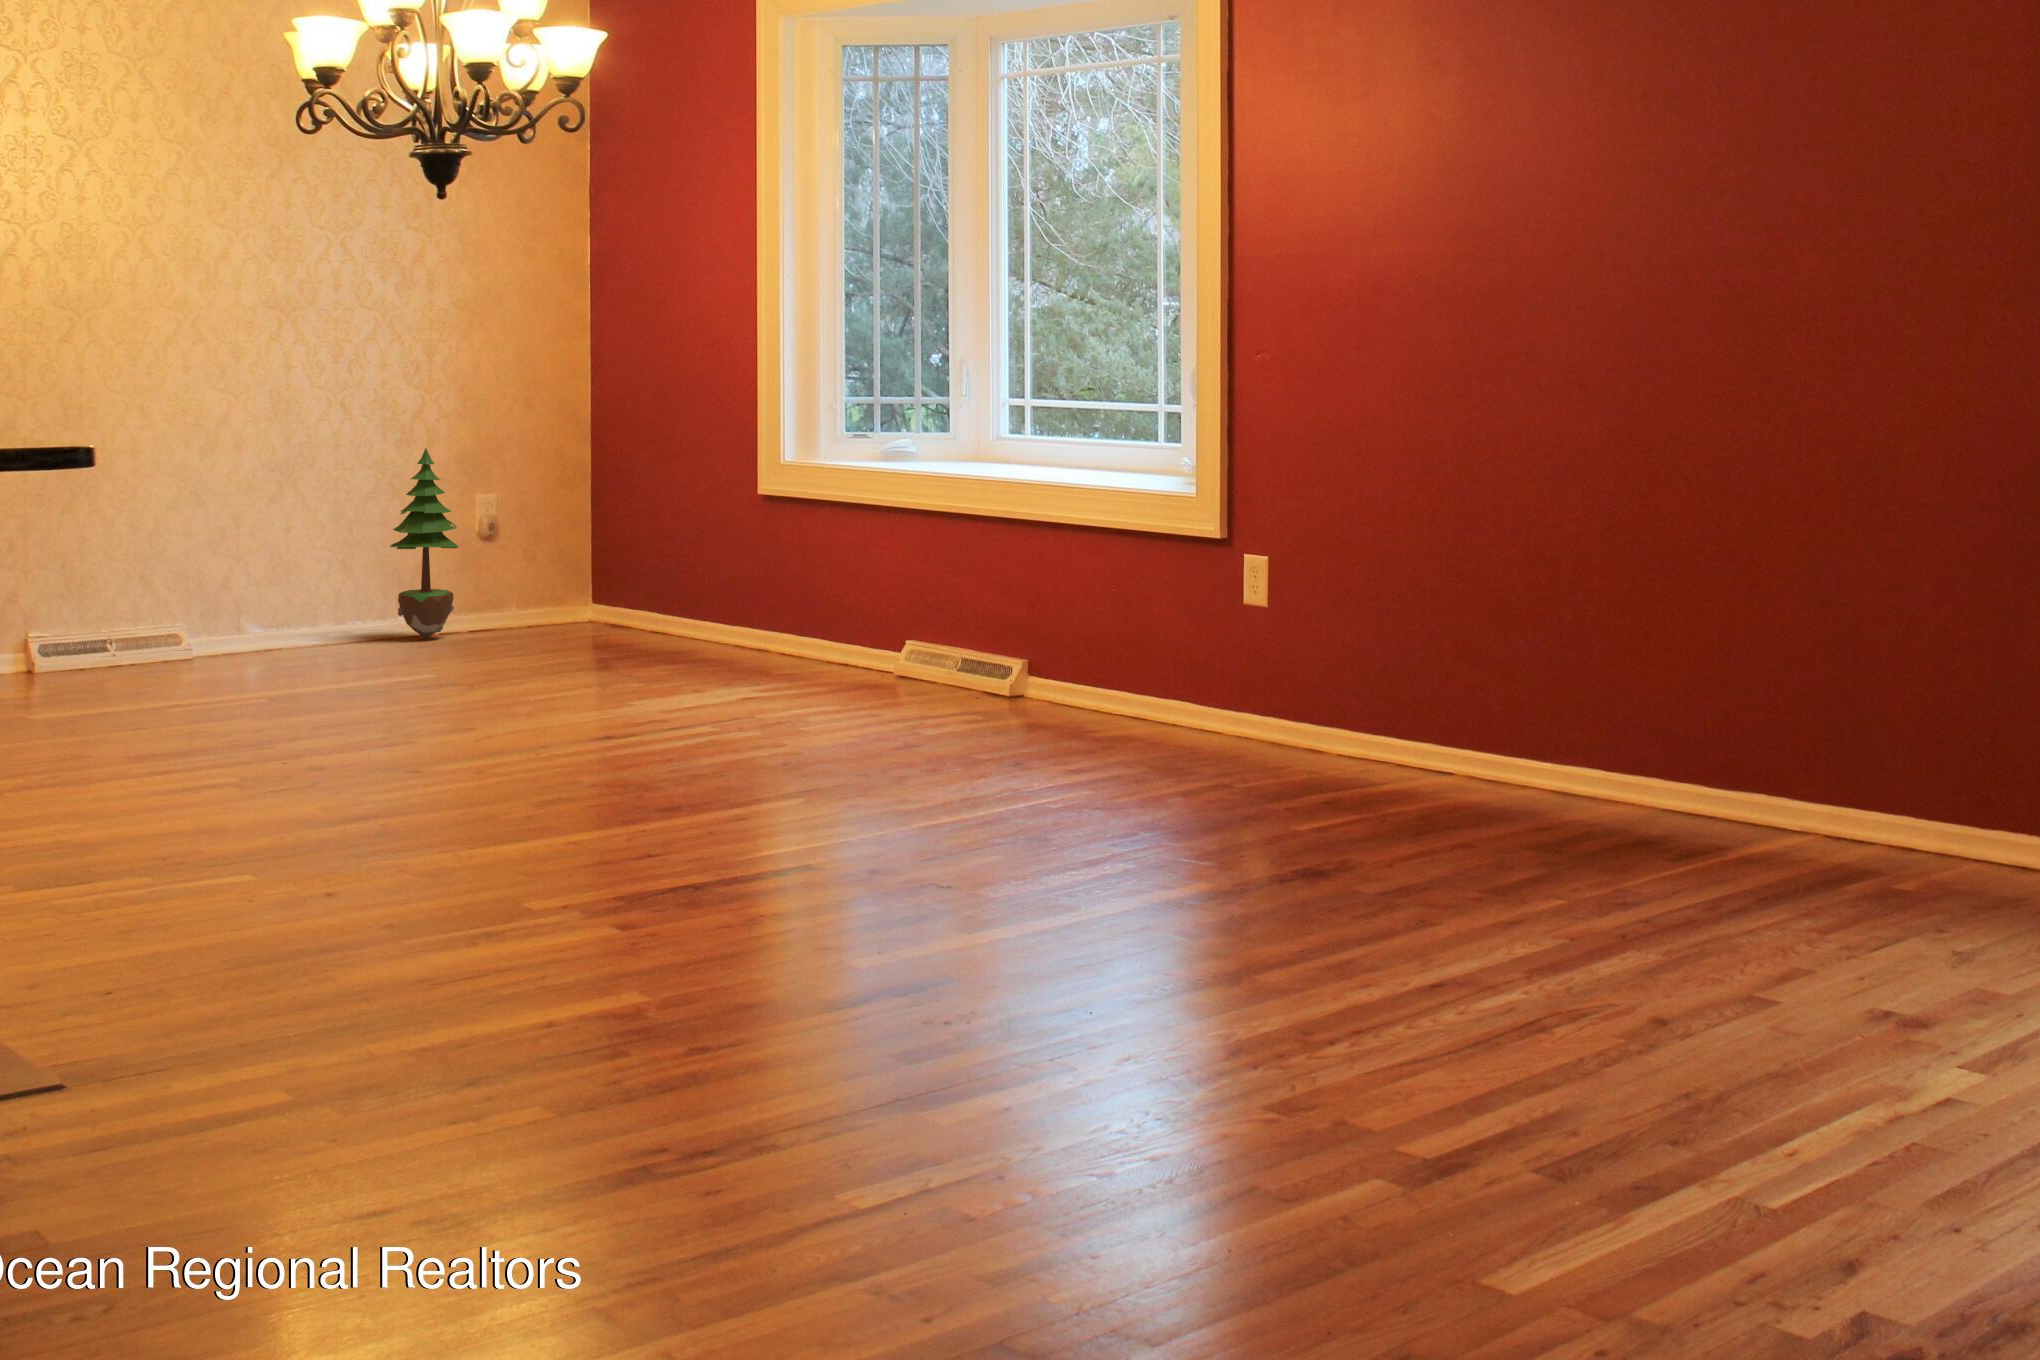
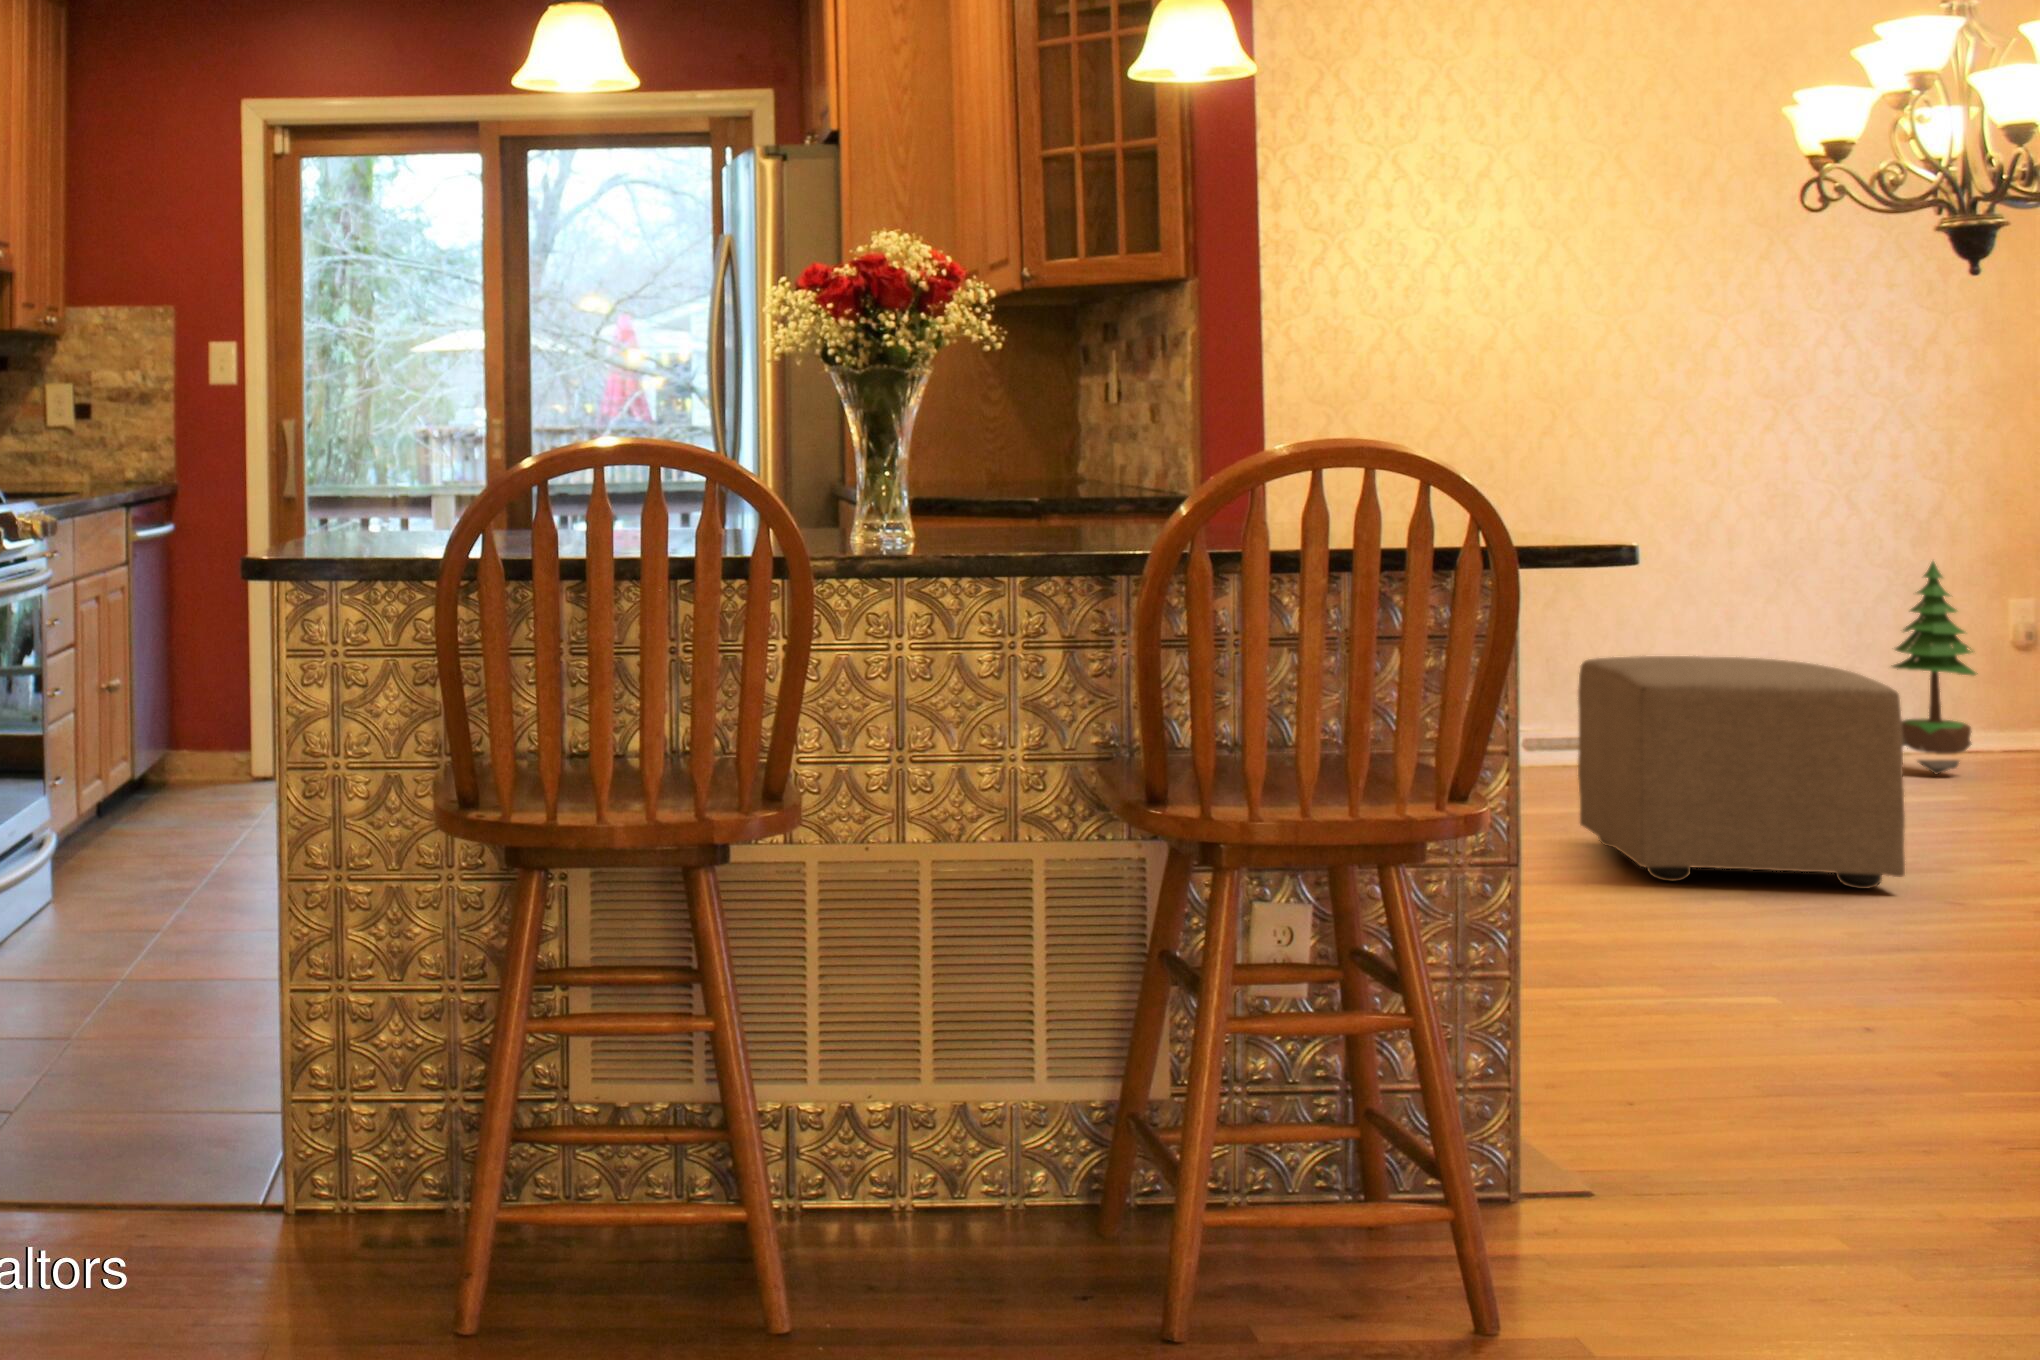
ottoman: none [104,547,383,763] -> present [1578,656,1905,889]

